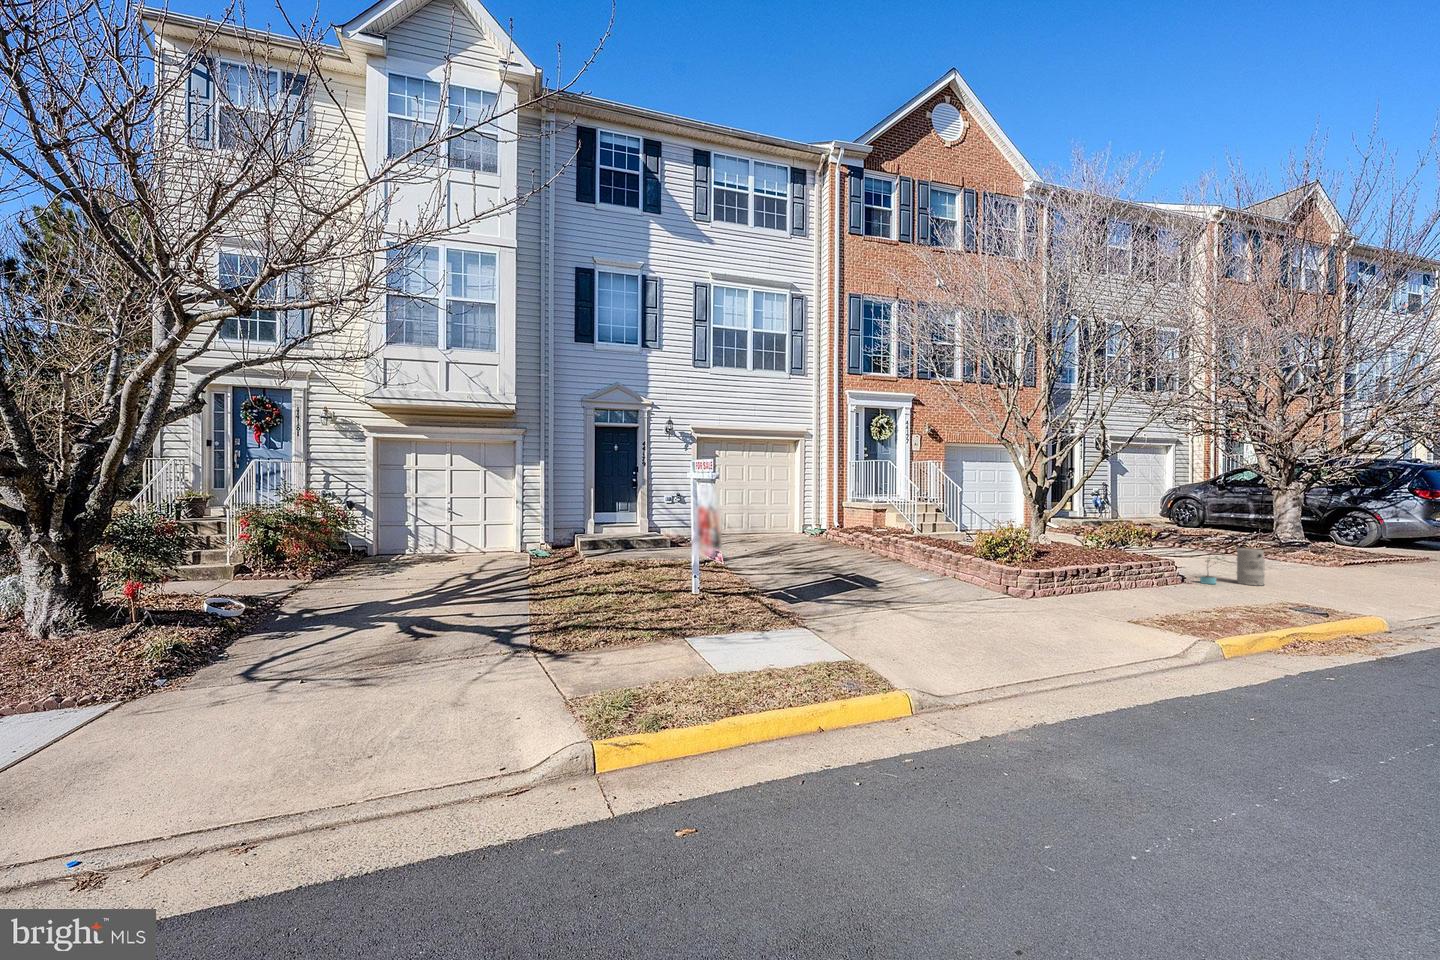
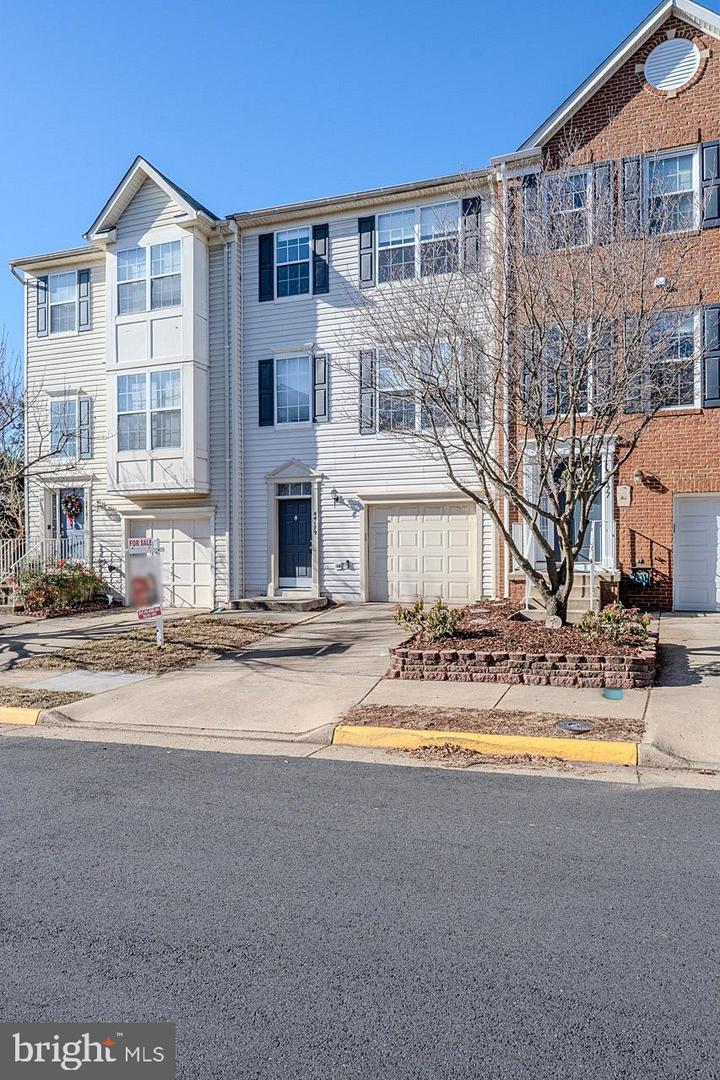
trash can: present [1237,548,1265,586] -> none [654,654,689,709]

